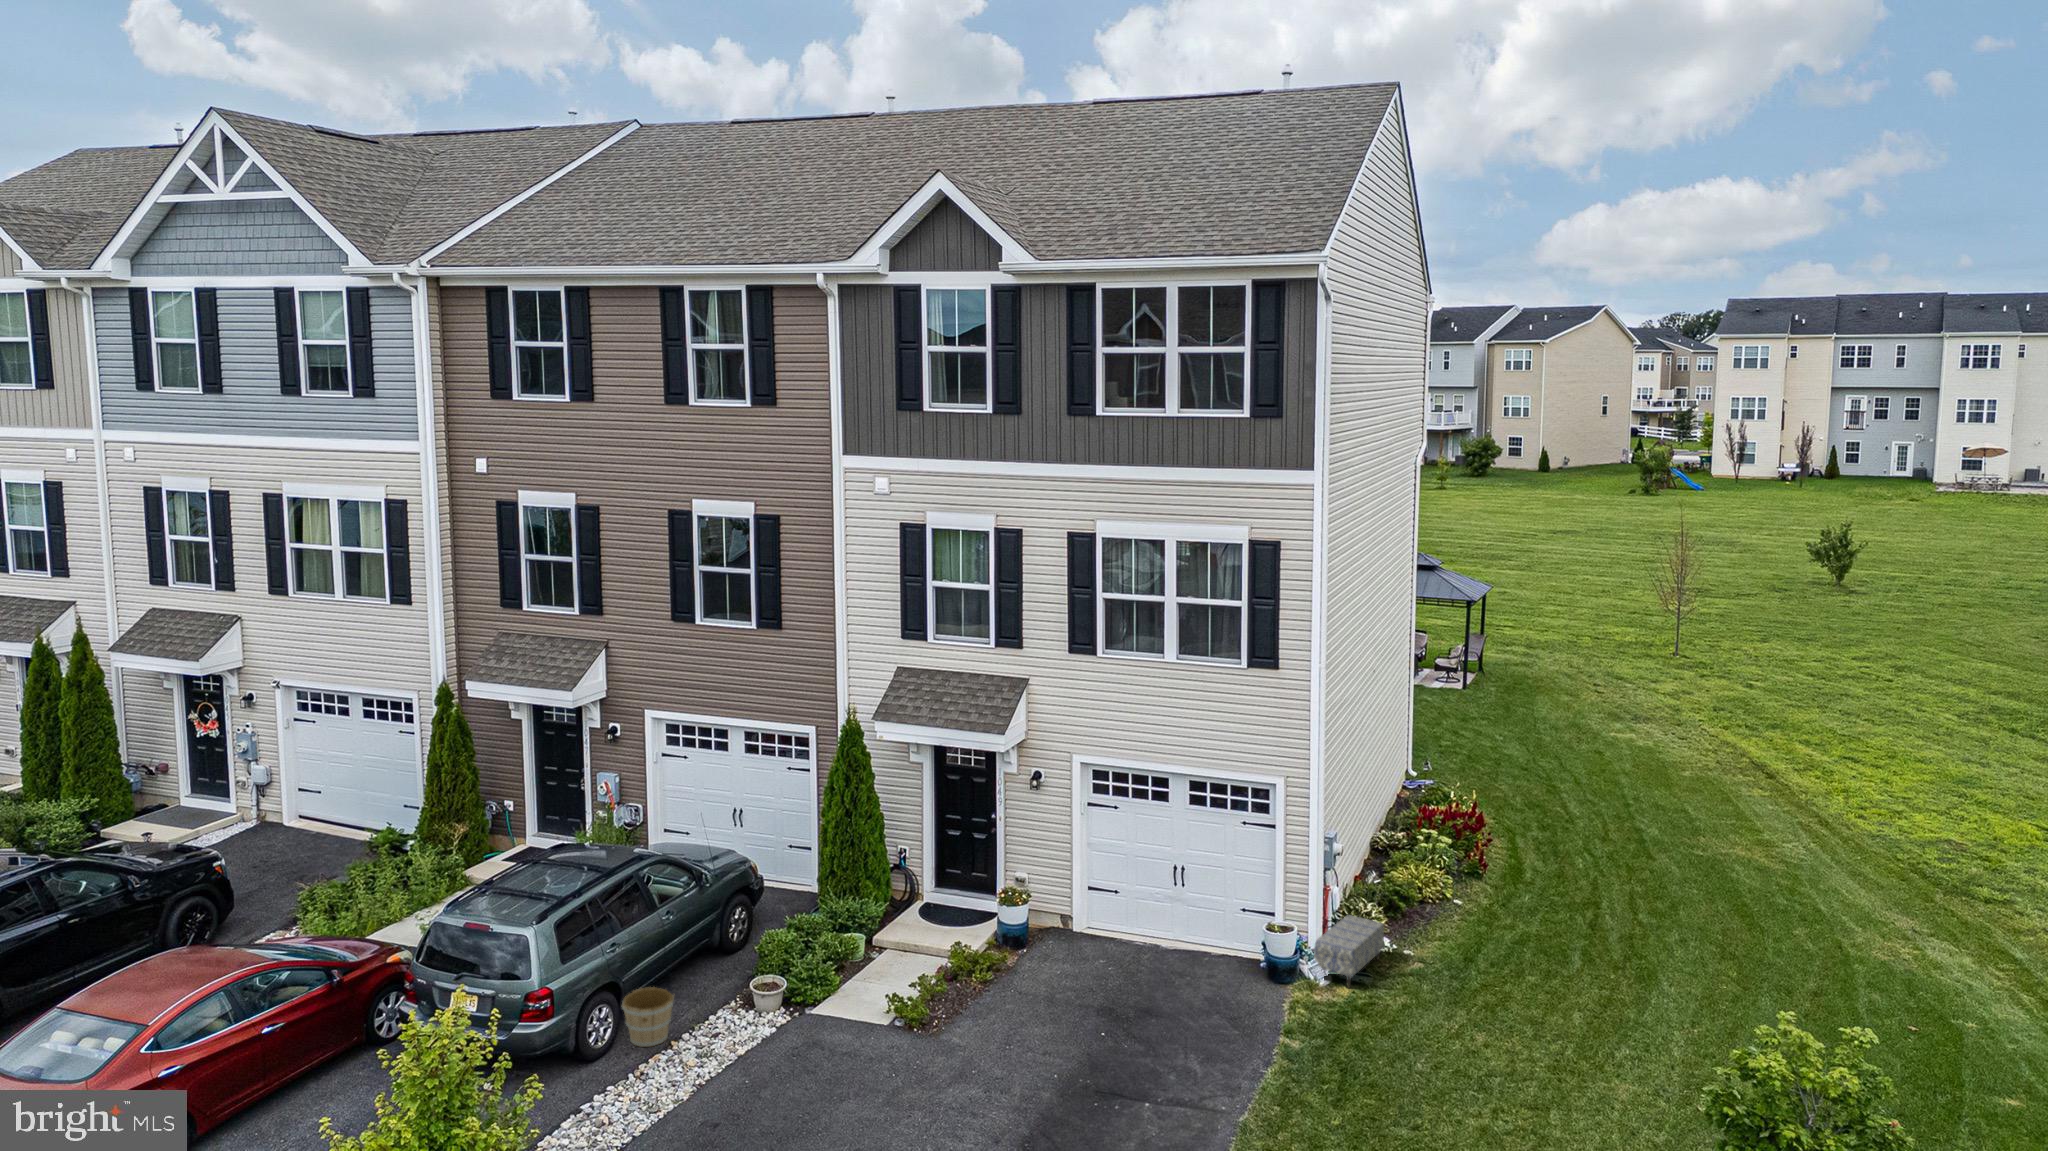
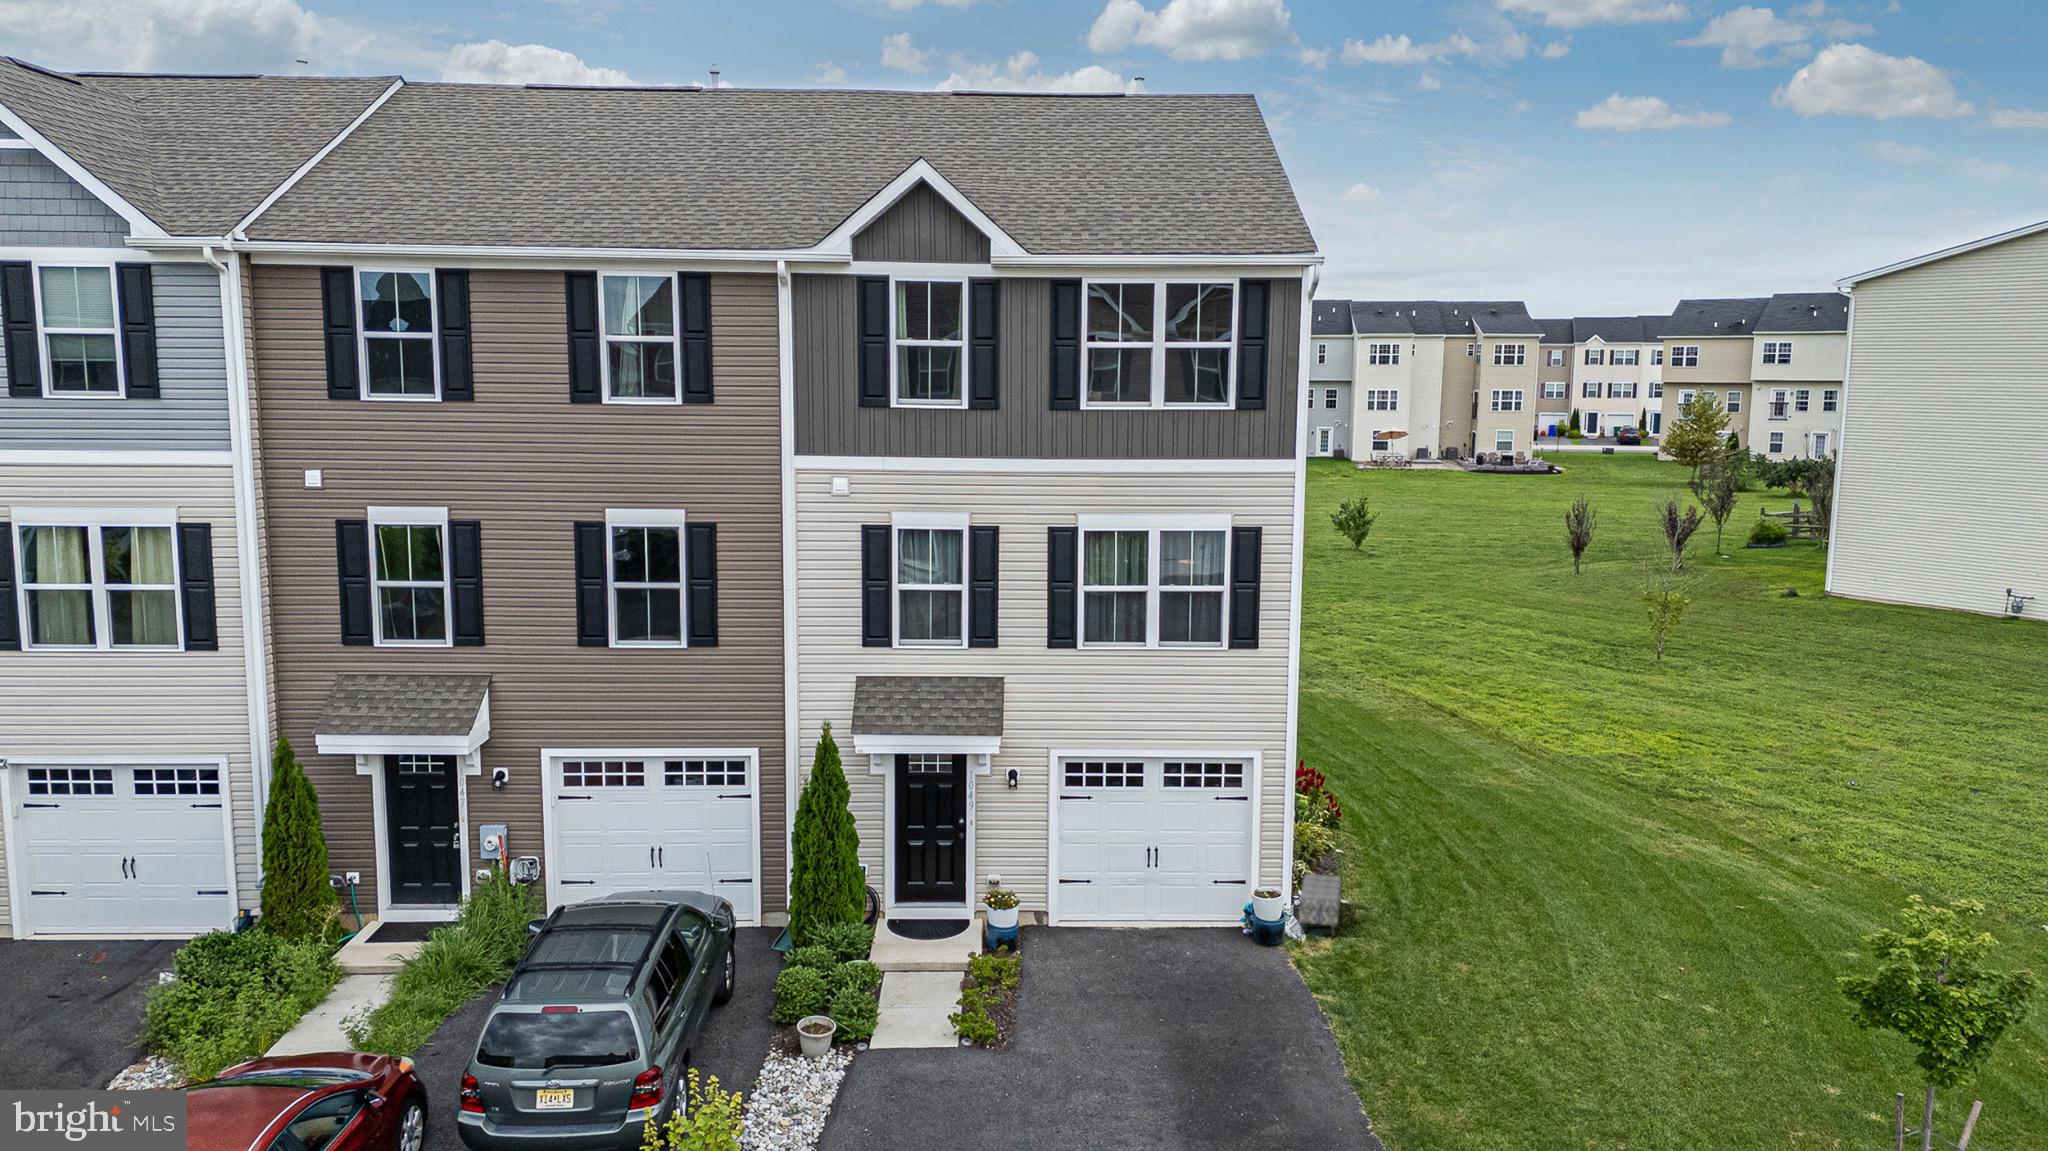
wooden bucket: present [622,987,674,1047] -> none [718,1027,774,1090]

